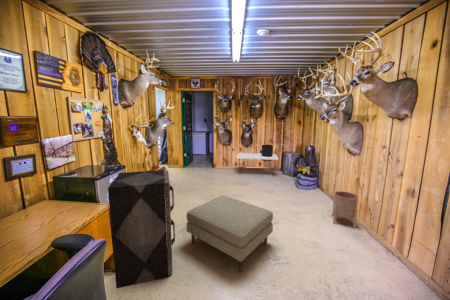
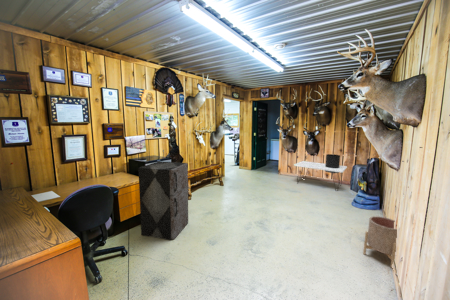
ottoman: present [186,196,273,272] -> none [200,193,267,256]

